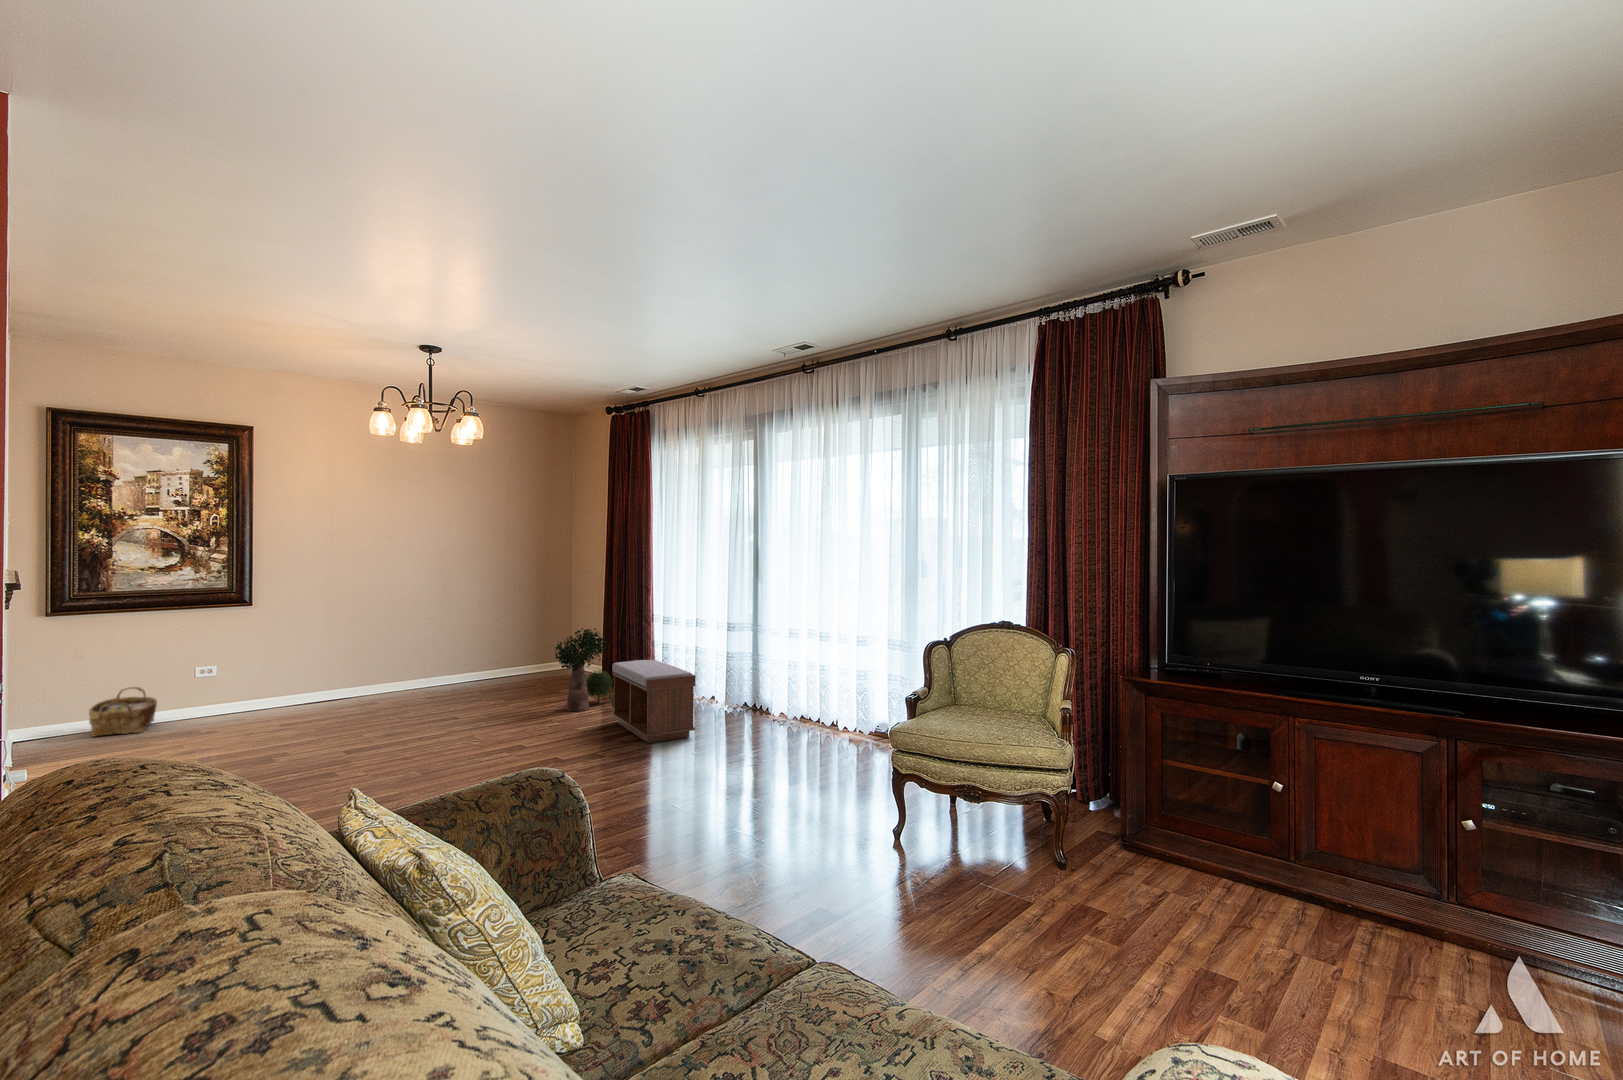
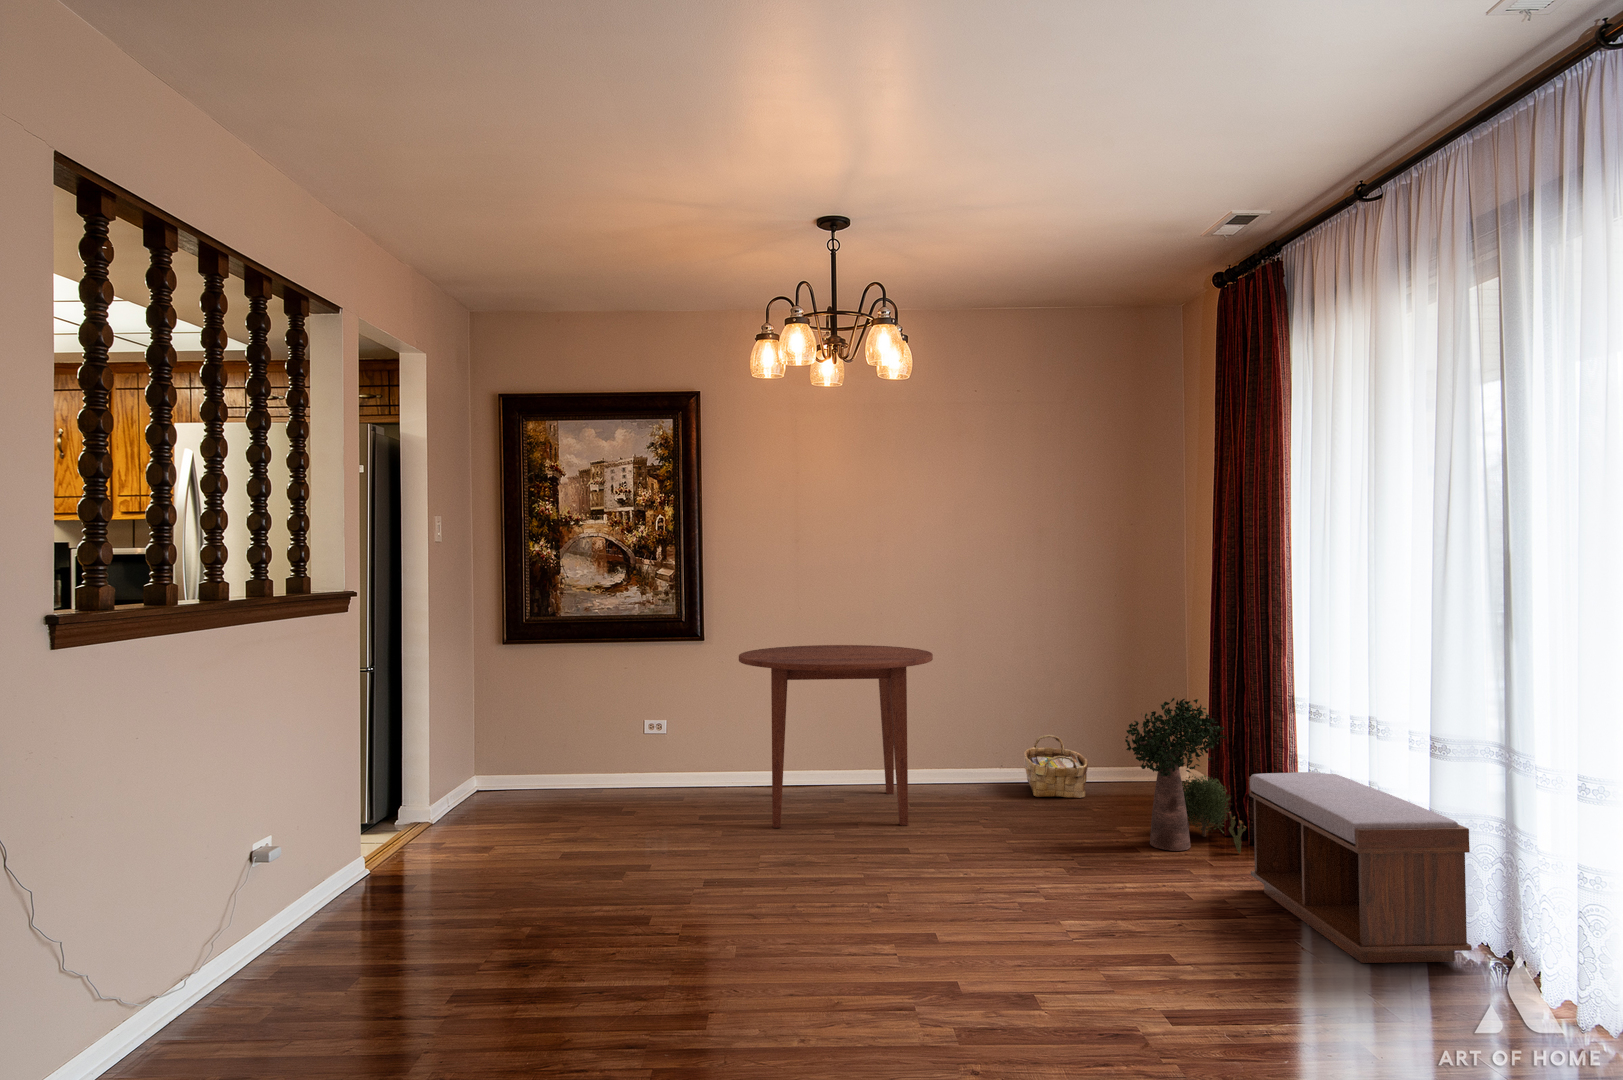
dining table: none [286,606,437,729] -> present [739,645,933,828]
woven basket: present [89,687,157,737] -> present [1024,735,1088,798]

